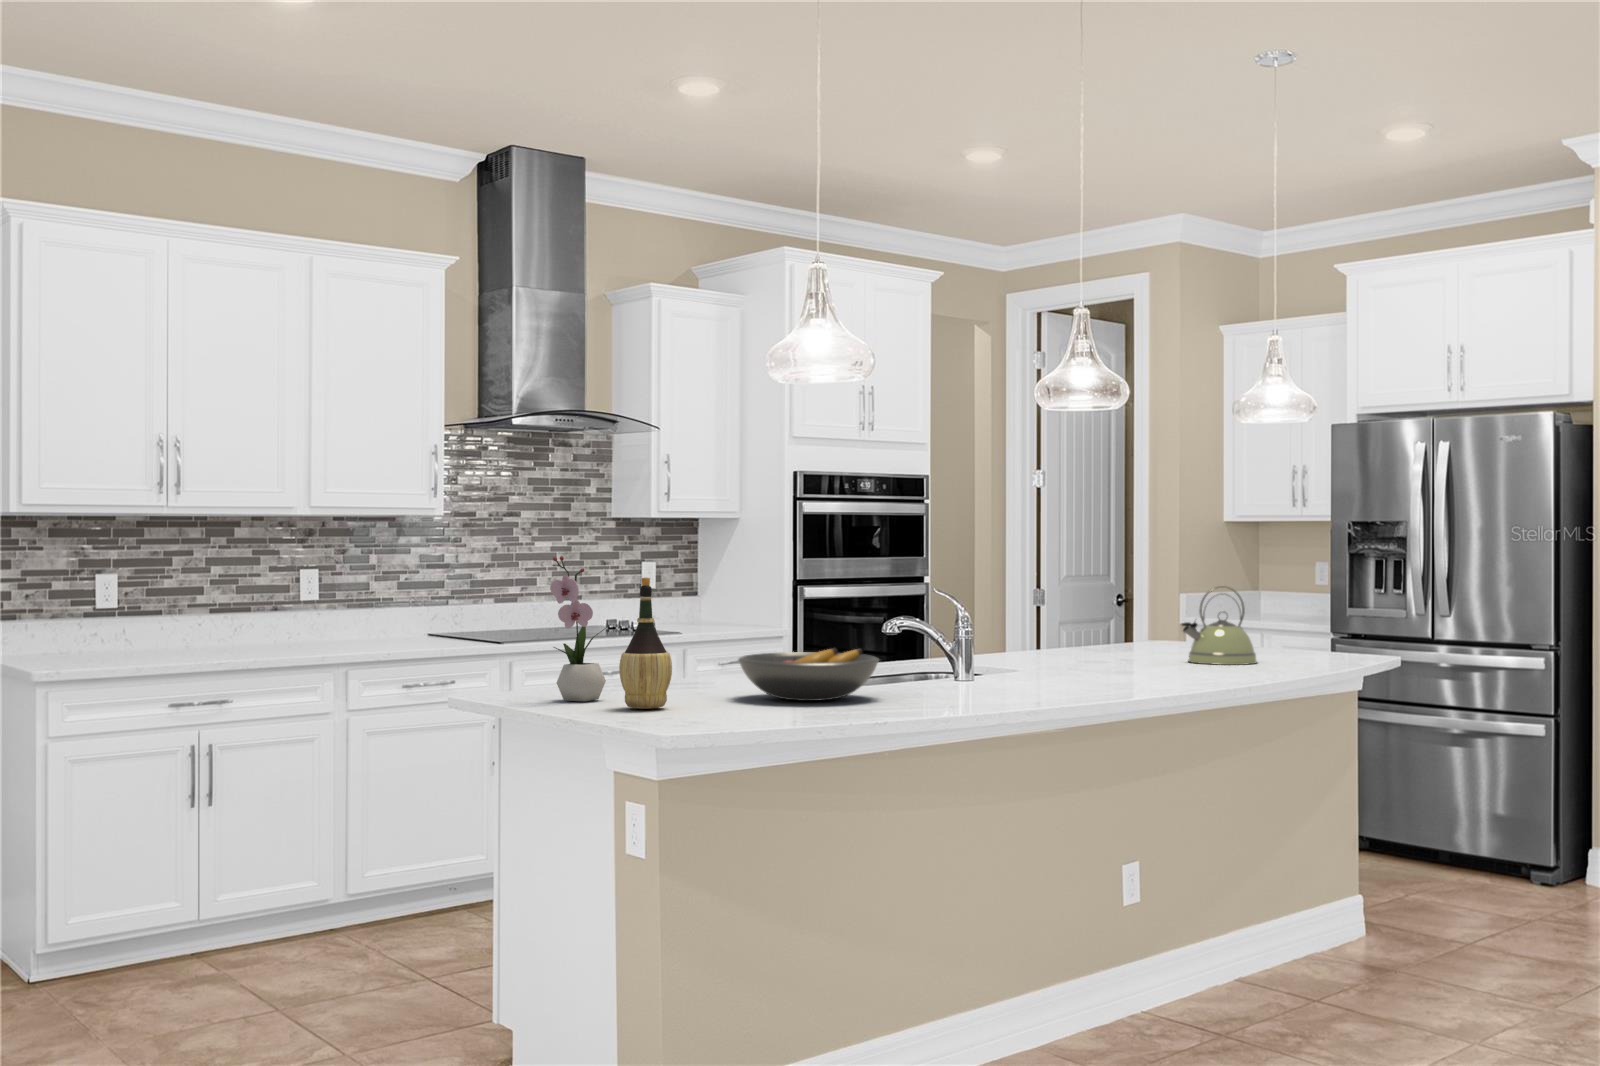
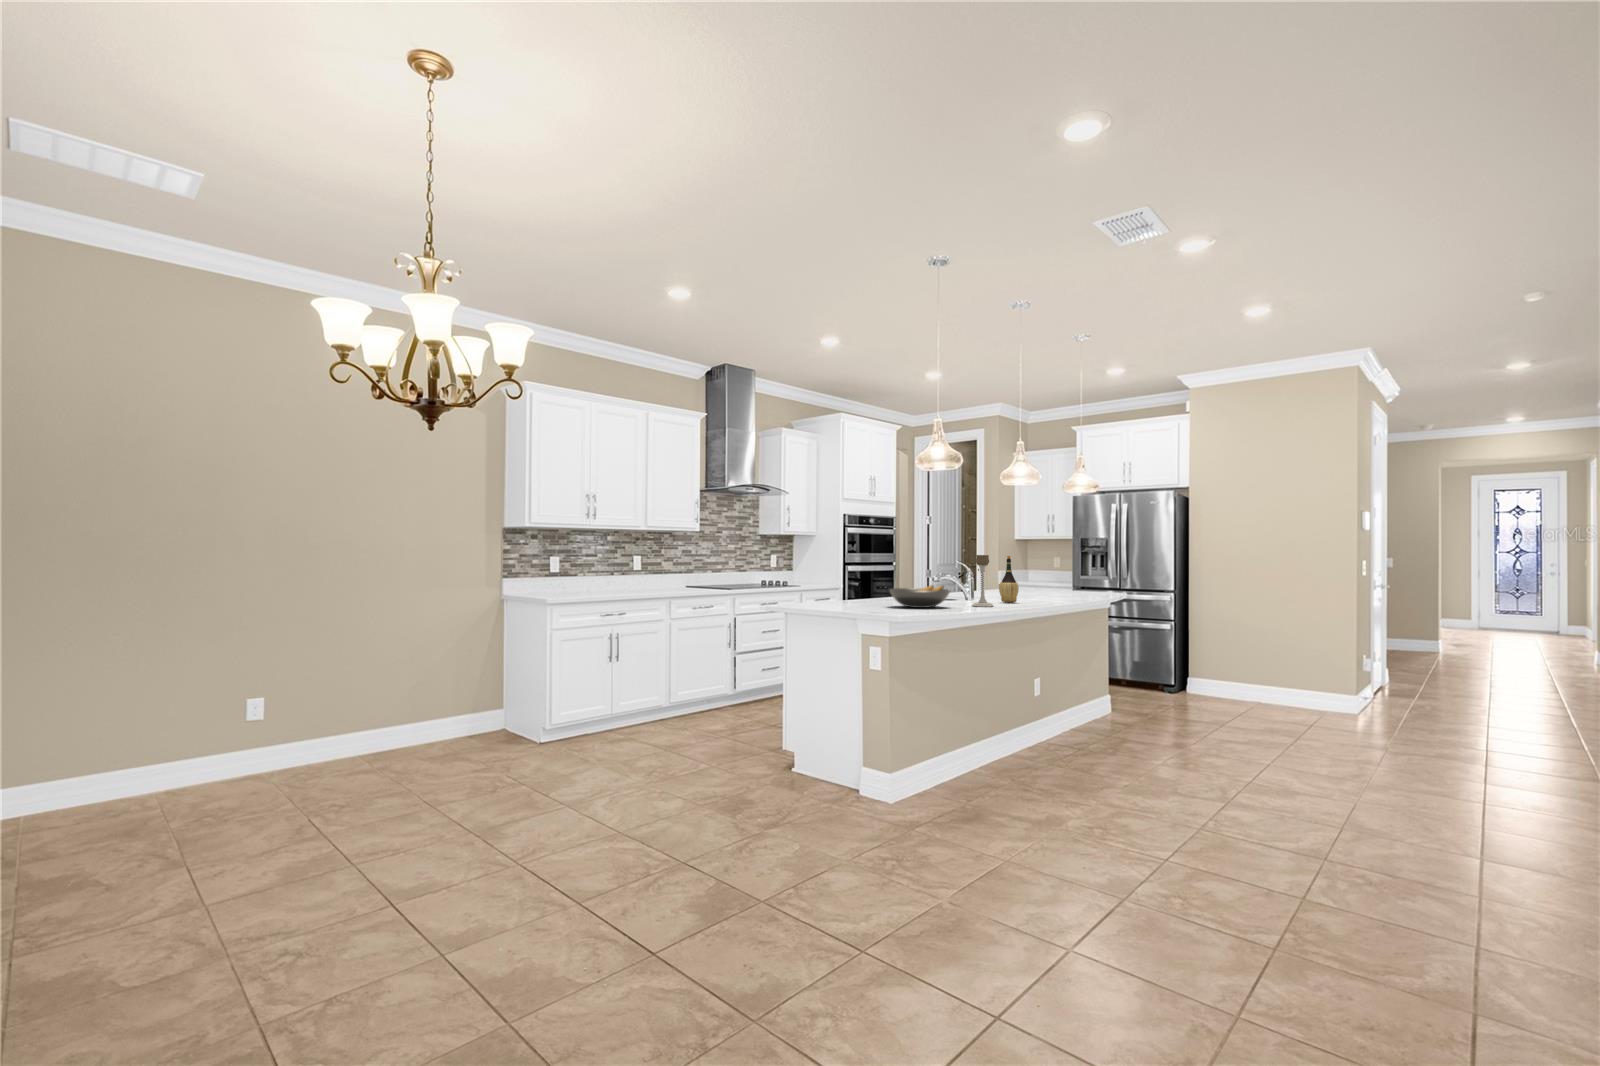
flower arrangement: present [550,556,611,701] -> none [814,546,836,608]
candle holder: none [943,575,993,698] -> present [972,555,993,607]
wine bottle: present [619,577,672,709] -> present [999,556,1019,603]
kettle: present [1182,586,1257,665] -> none [1036,564,1068,597]

